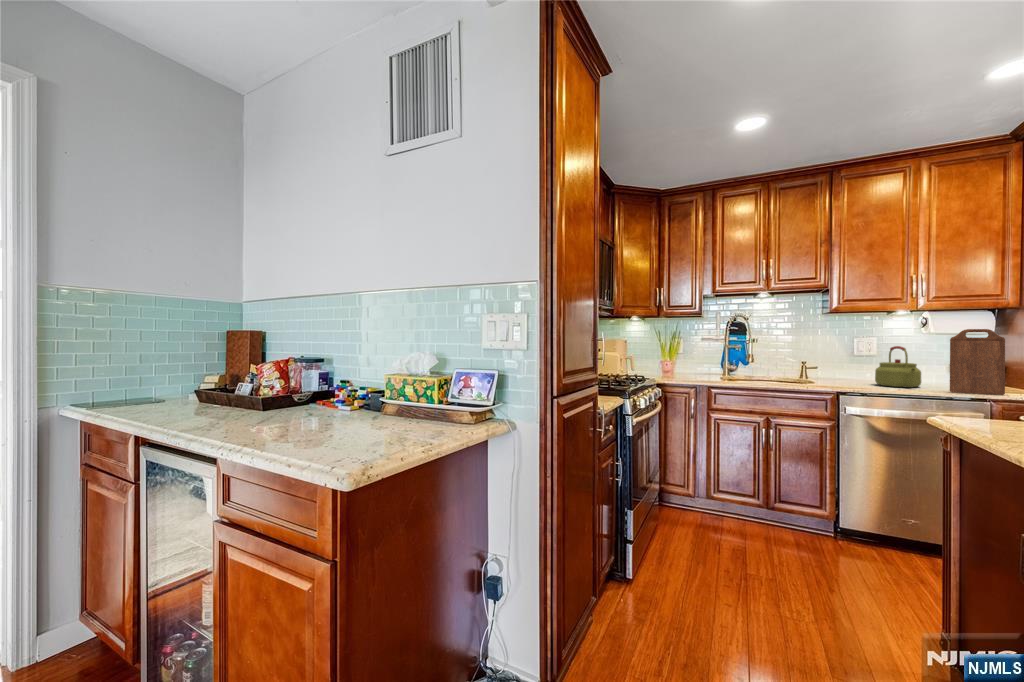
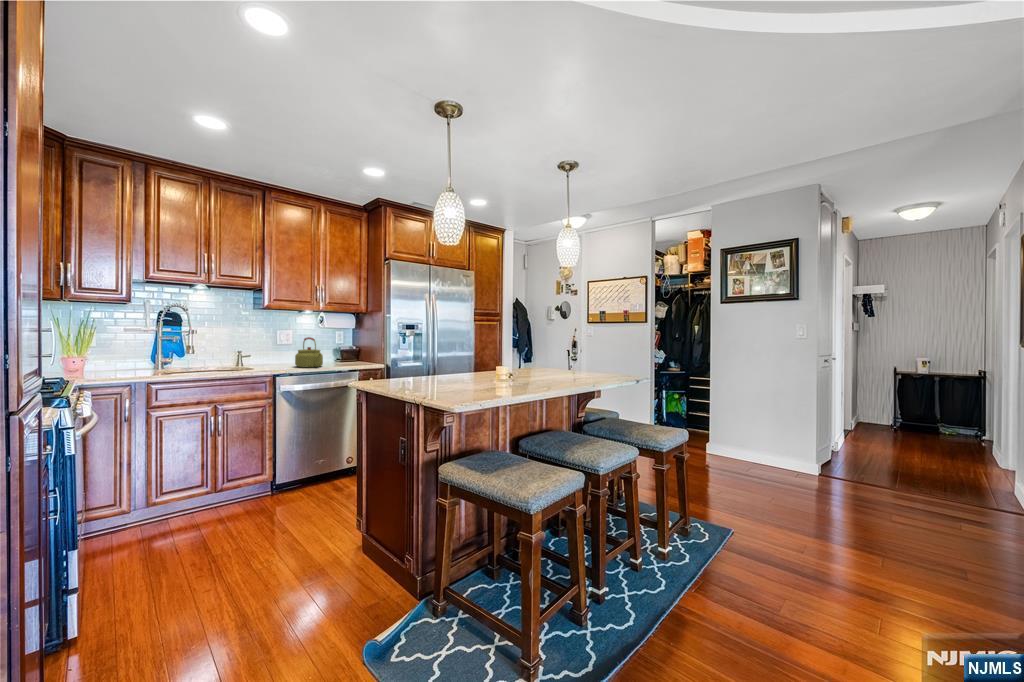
cutting board: present [950,329,1005,395] -> none [340,326,365,368]

